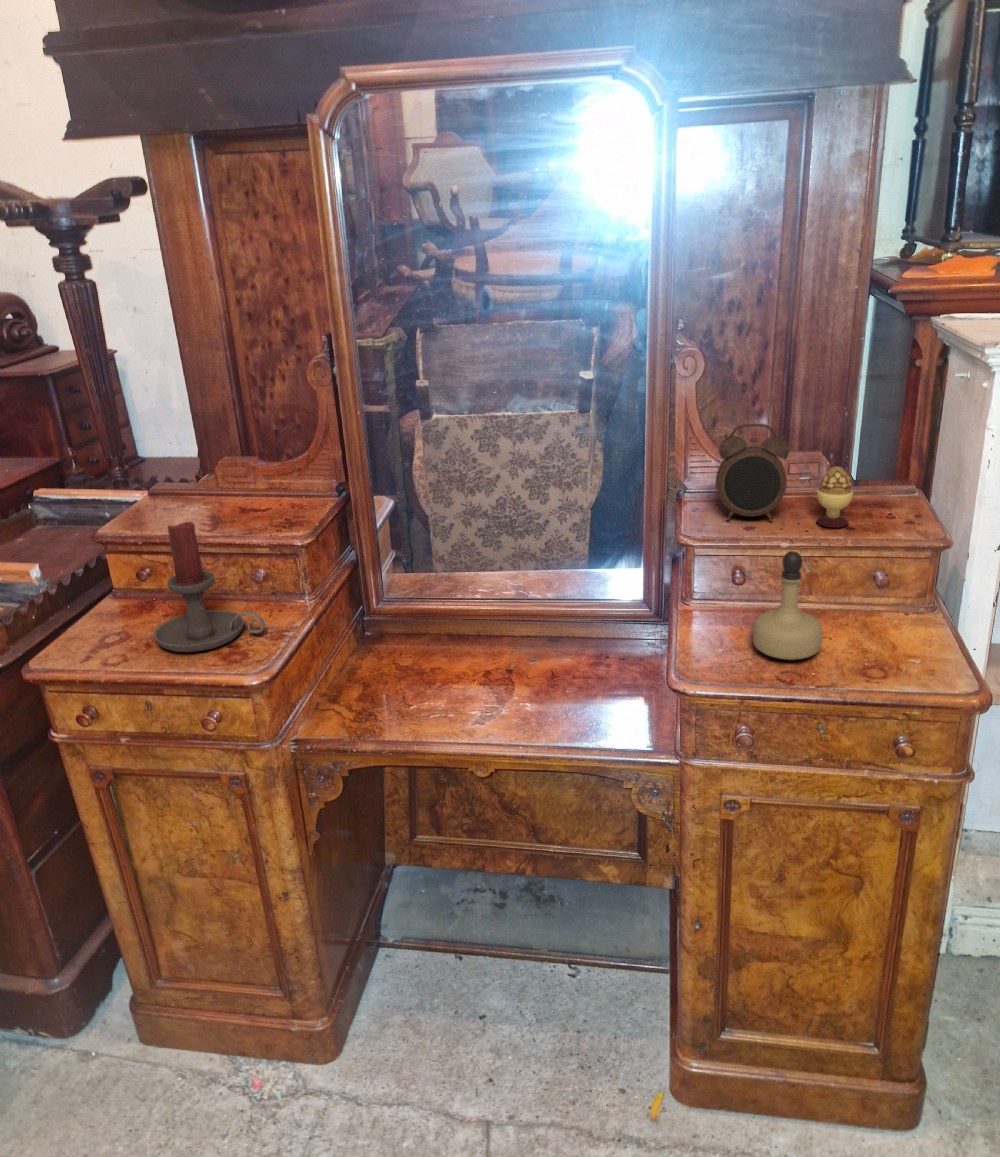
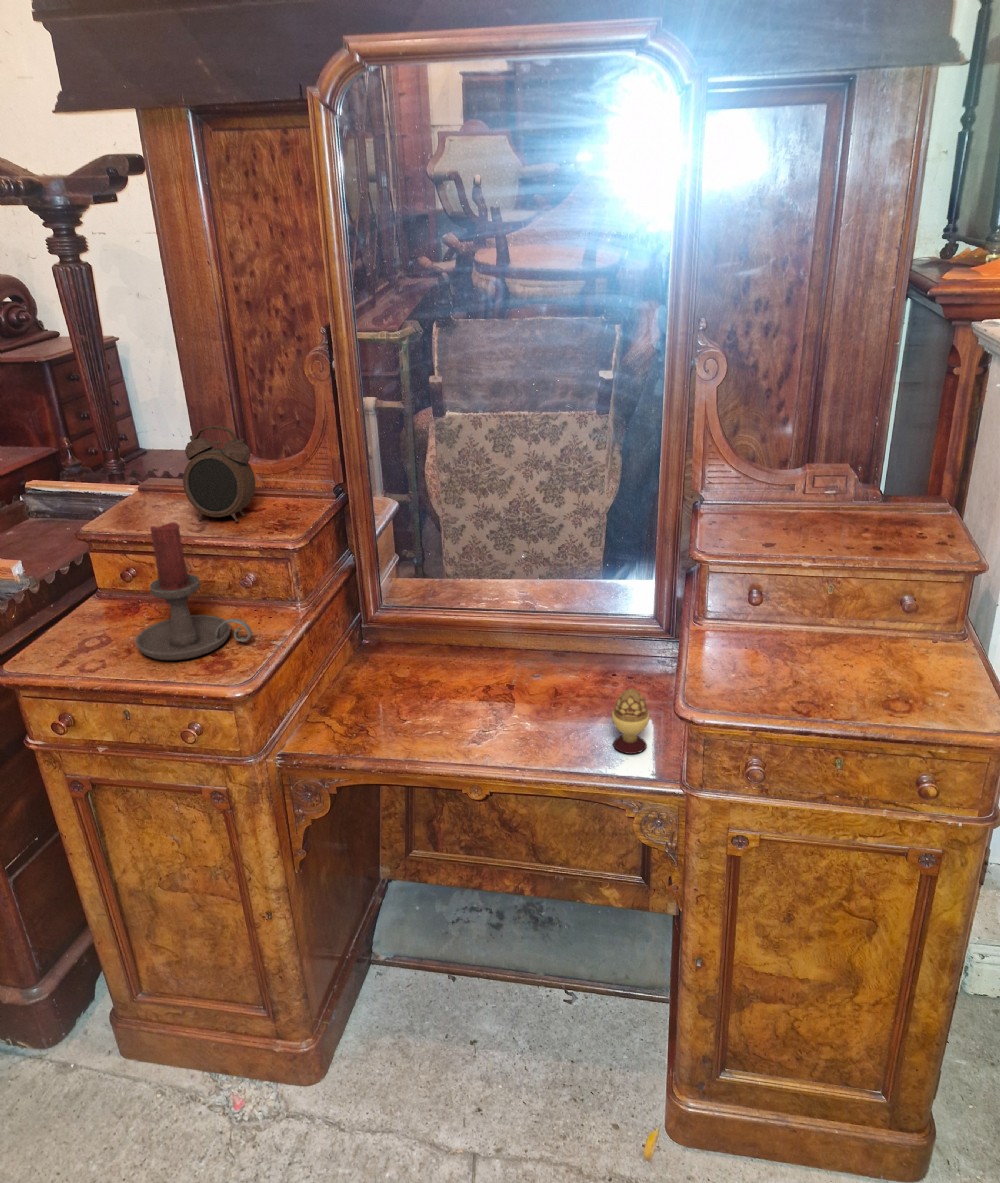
alarm clock: present [716,424,789,521] -> present [183,426,255,522]
decorative egg: present [816,466,853,528] -> present [612,689,649,754]
perfume bottle: present [753,551,823,660] -> none [769,573,844,690]

